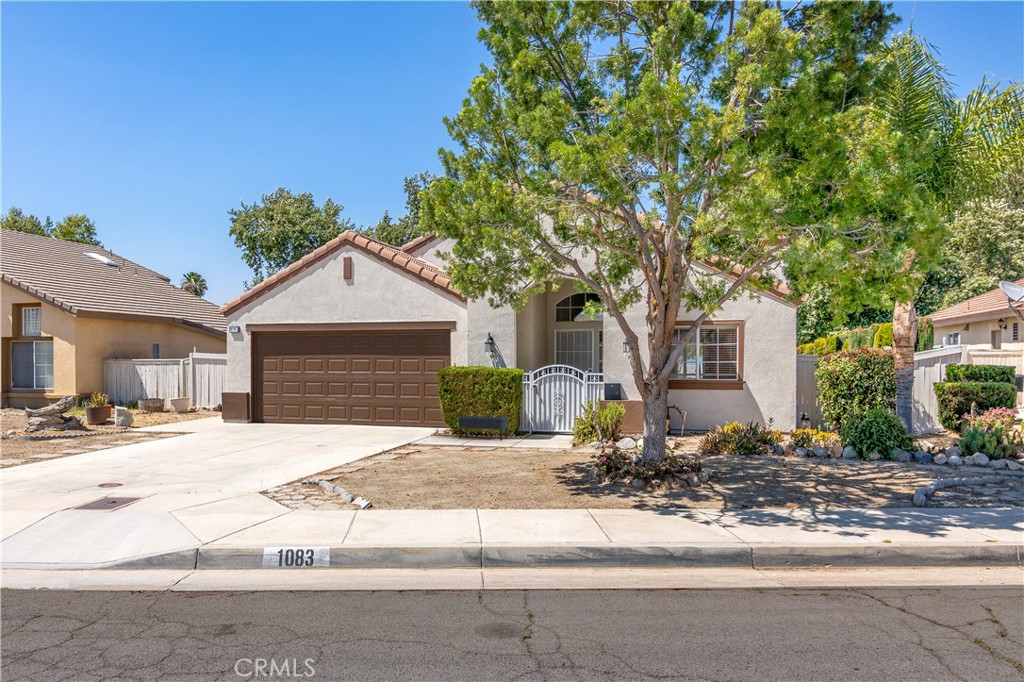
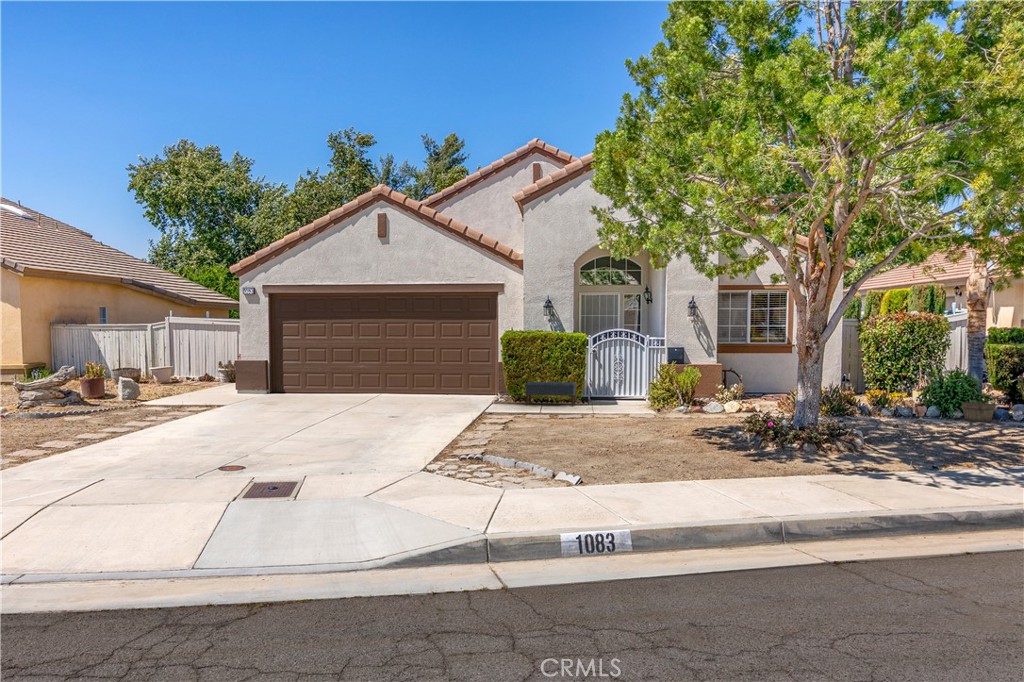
wooden bucket: none [877,438,911,465] -> present [962,400,995,422]

